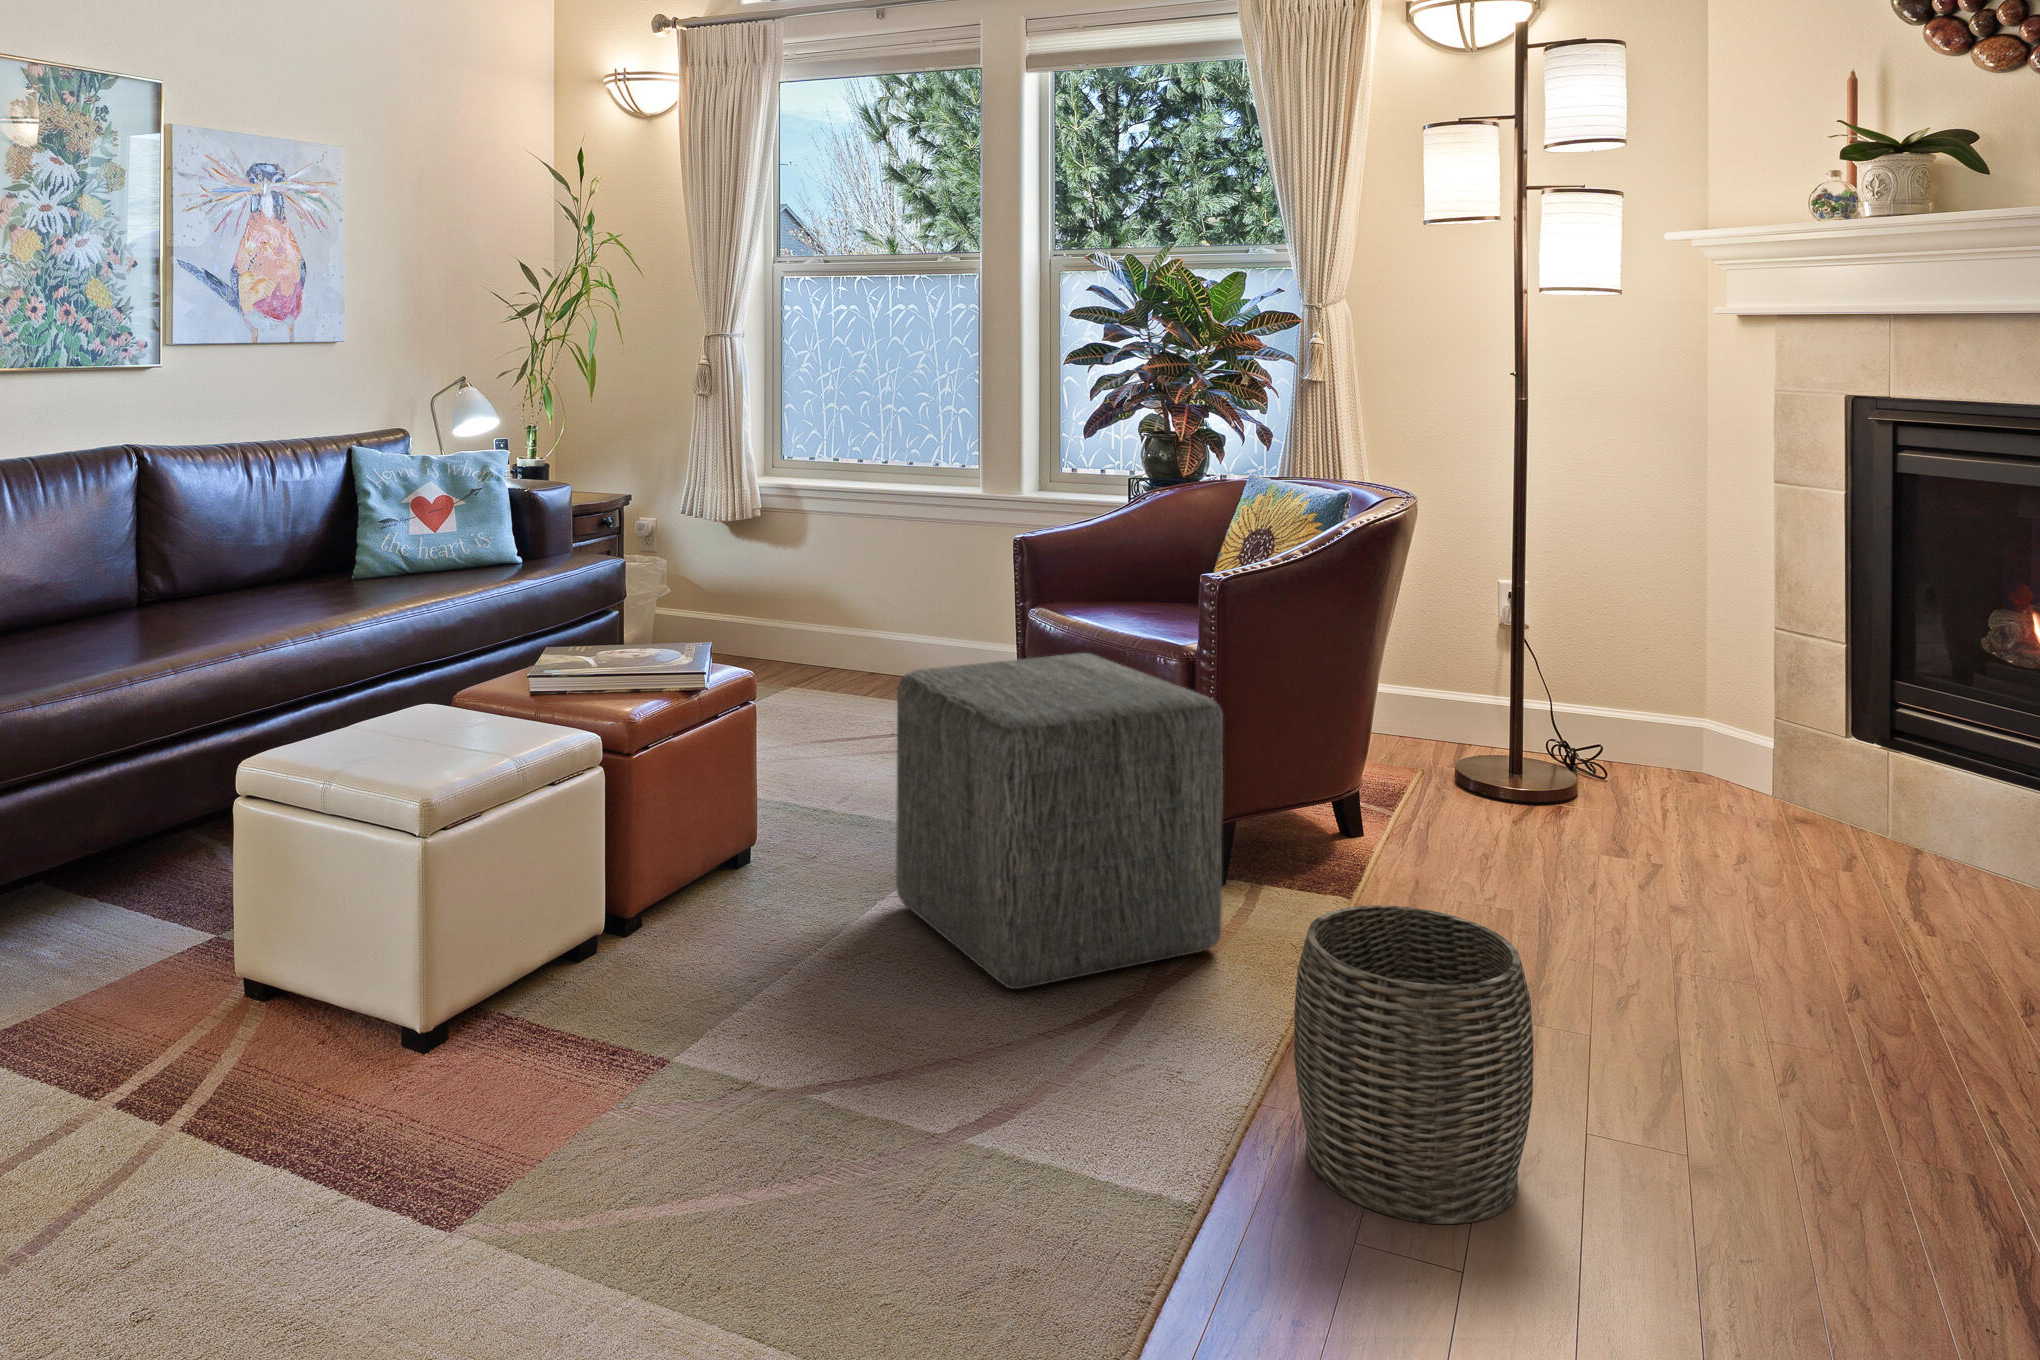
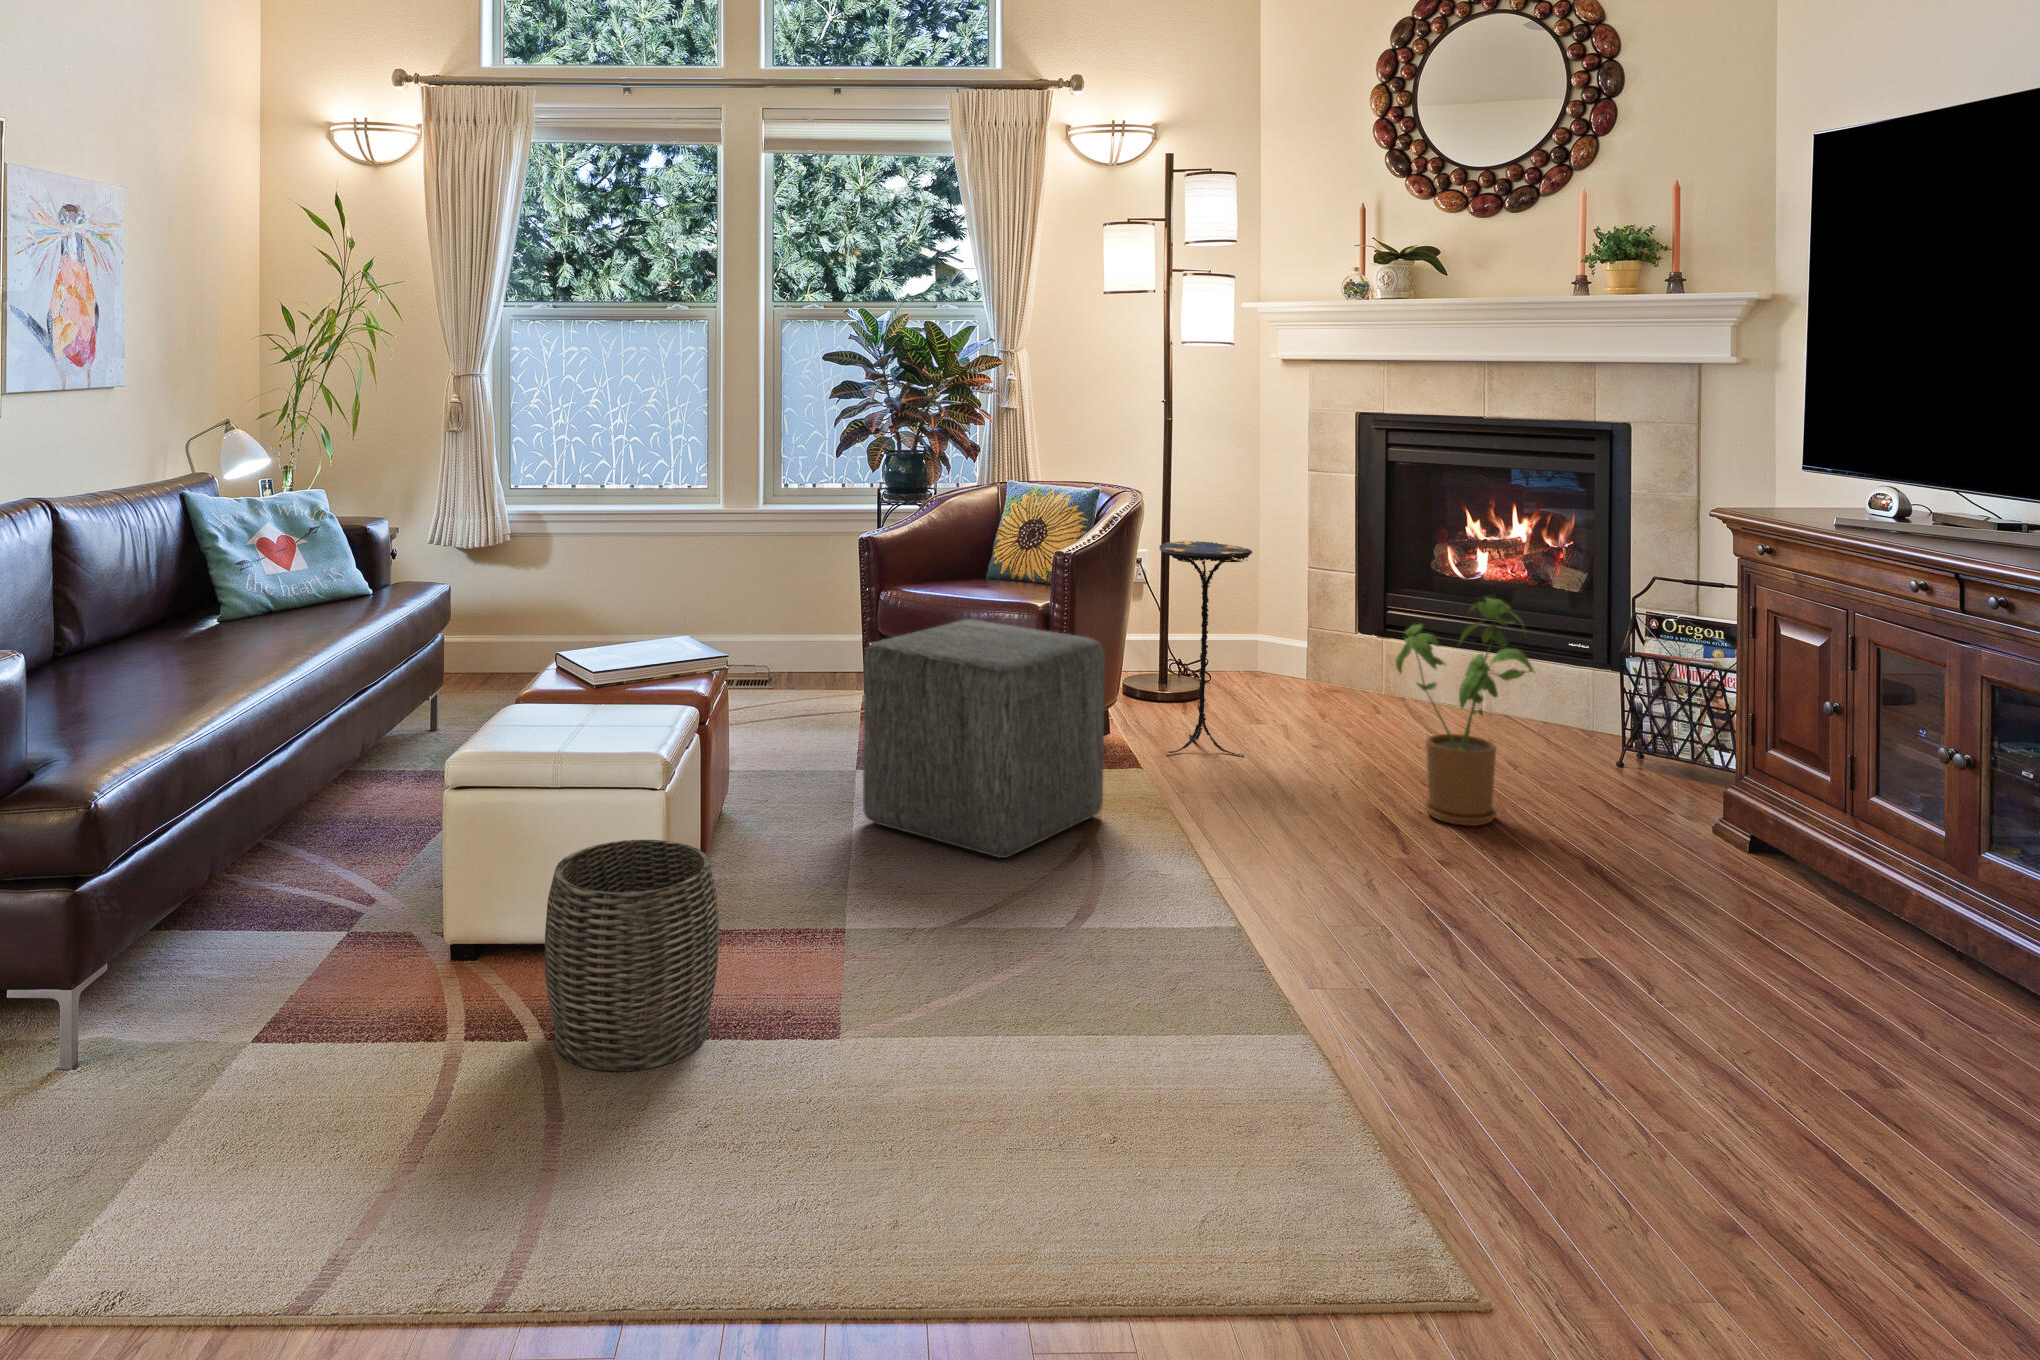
side table: none [1417,569,1562,897] -> present [1159,541,1252,756]
house plant: none [1718,698,1962,1088] -> present [1396,598,1534,826]
woven basket: present [1294,905,1534,1224] -> present [545,840,719,1071]

